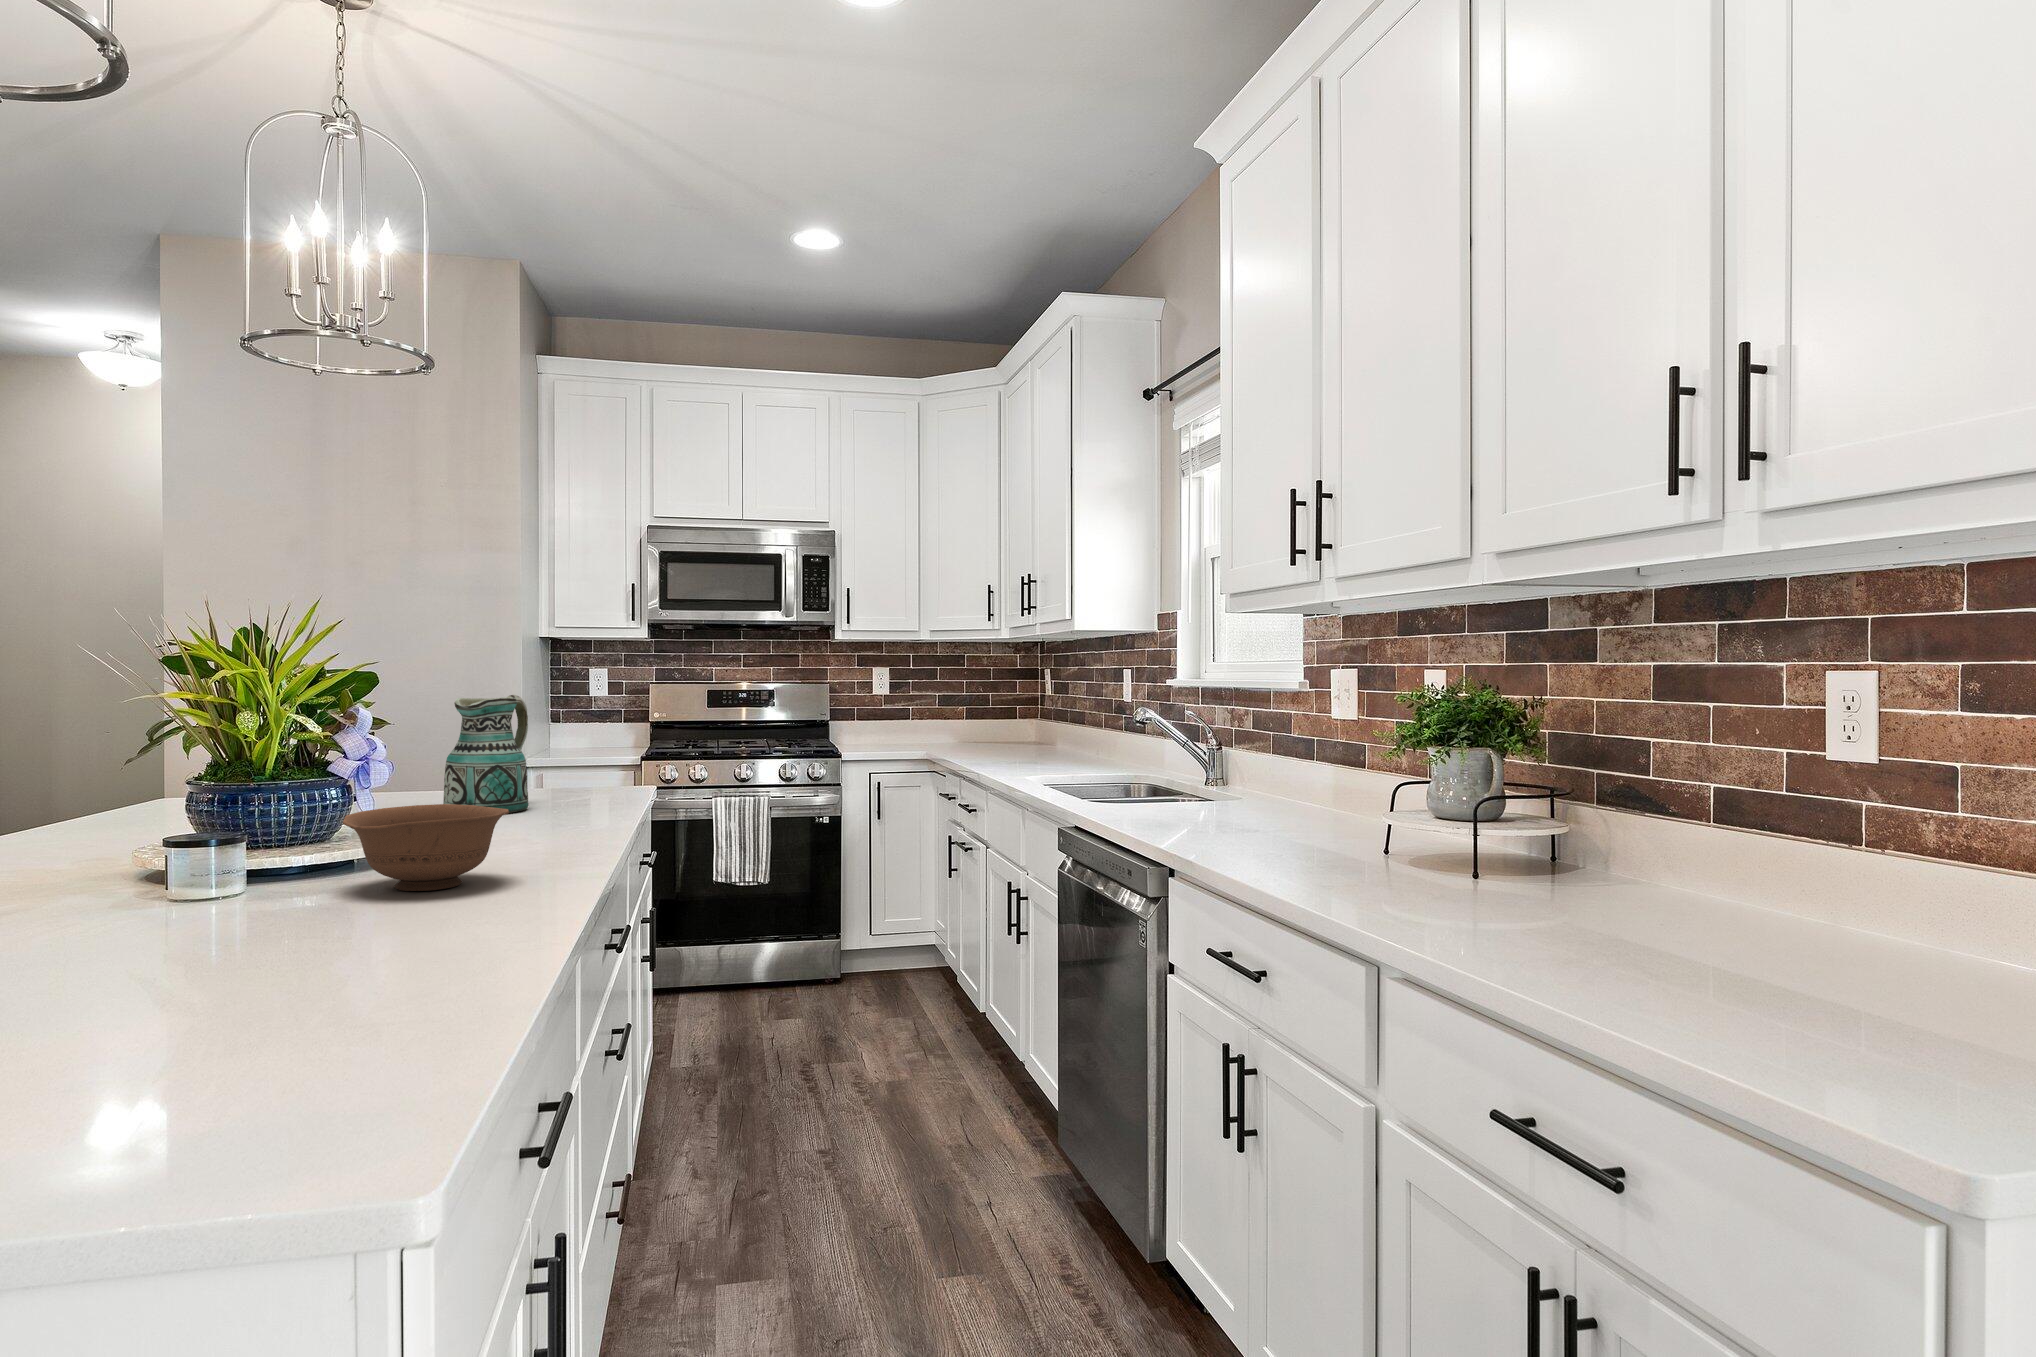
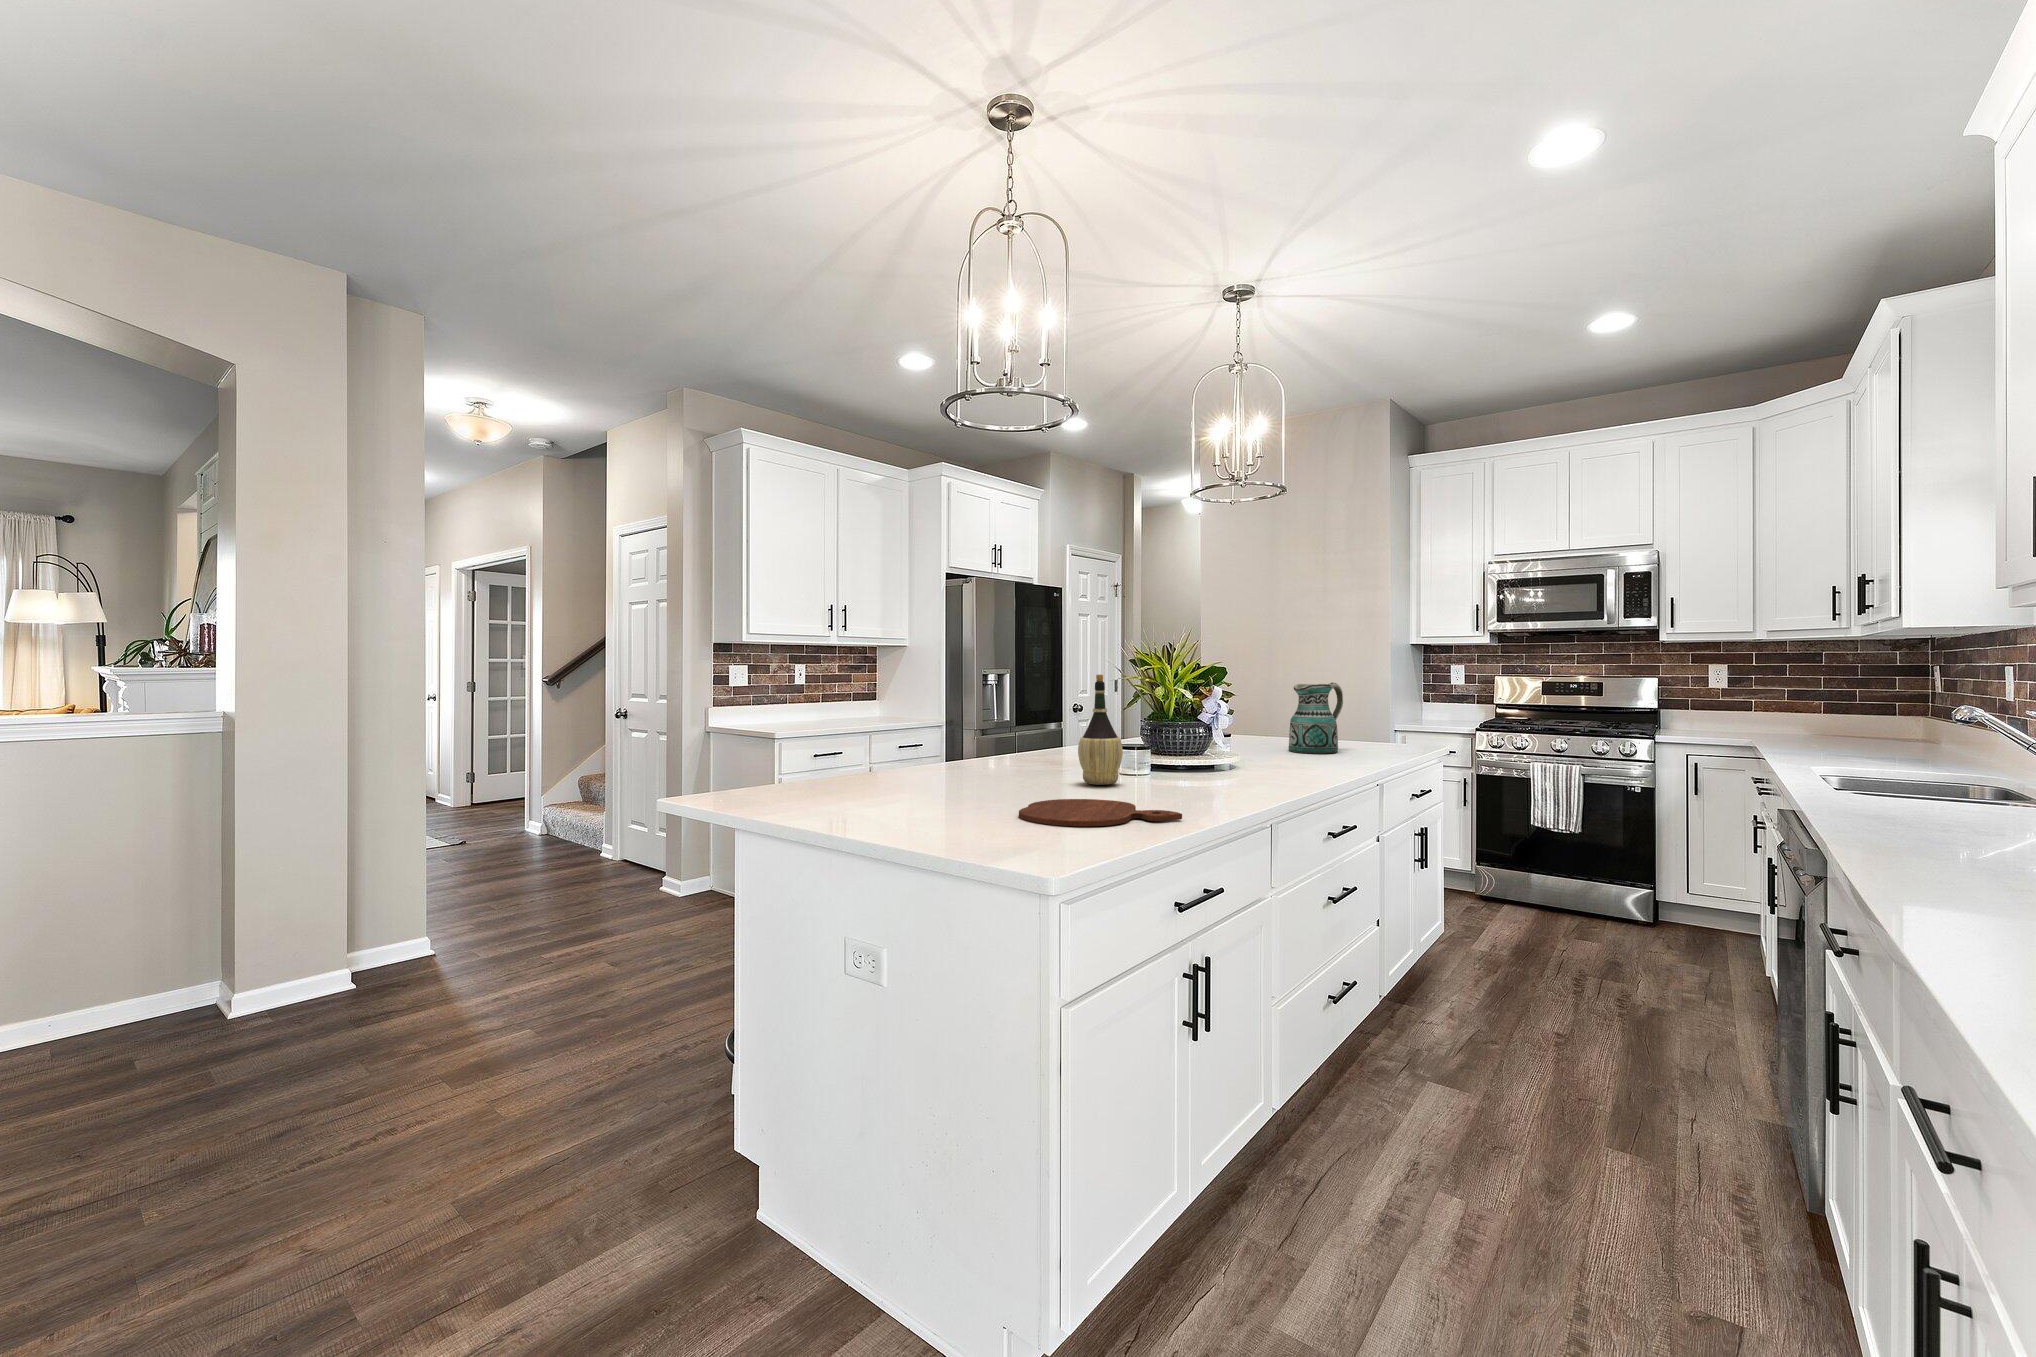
wine bottle: none [89,684,211,934] -> present [1078,674,1123,785]
bowl: present [343,804,509,891] -> none [1186,740,1268,784]
cutting board: none [27,965,467,1065] -> present [1019,799,1182,826]

